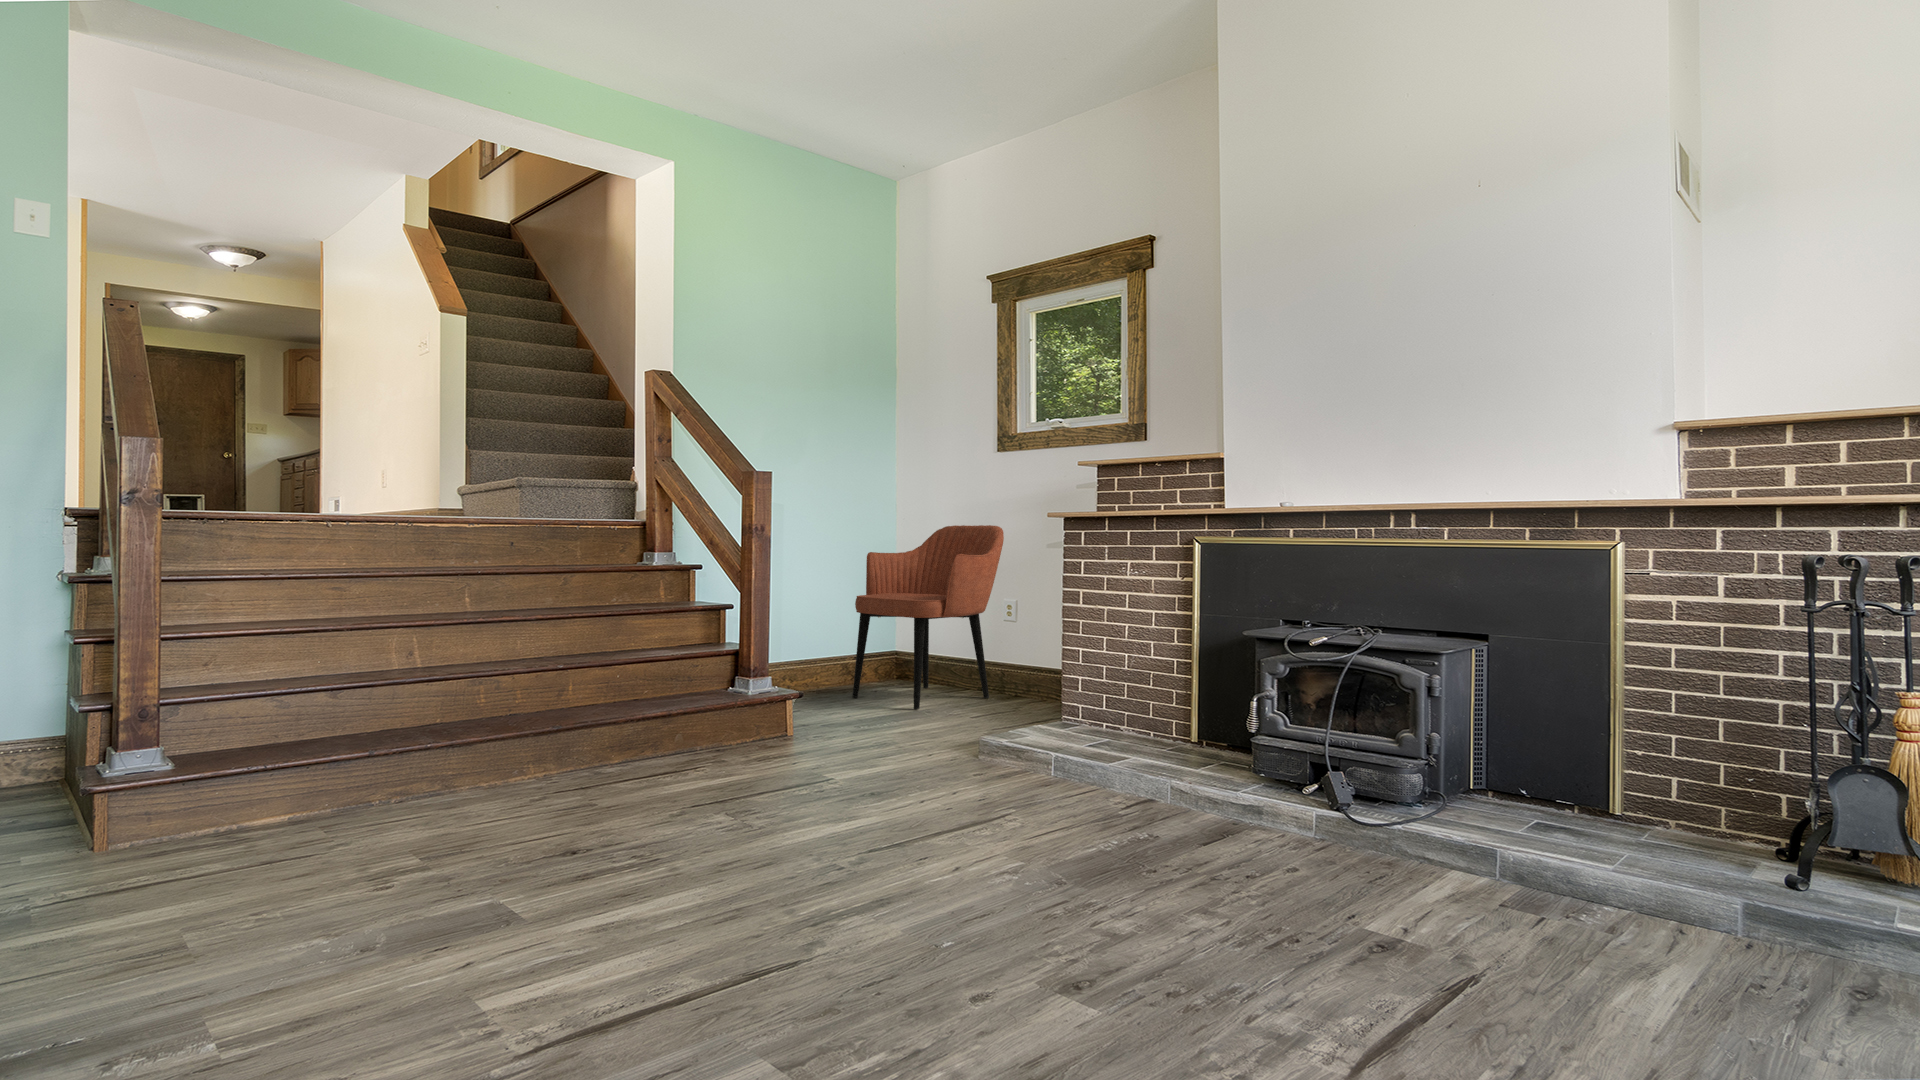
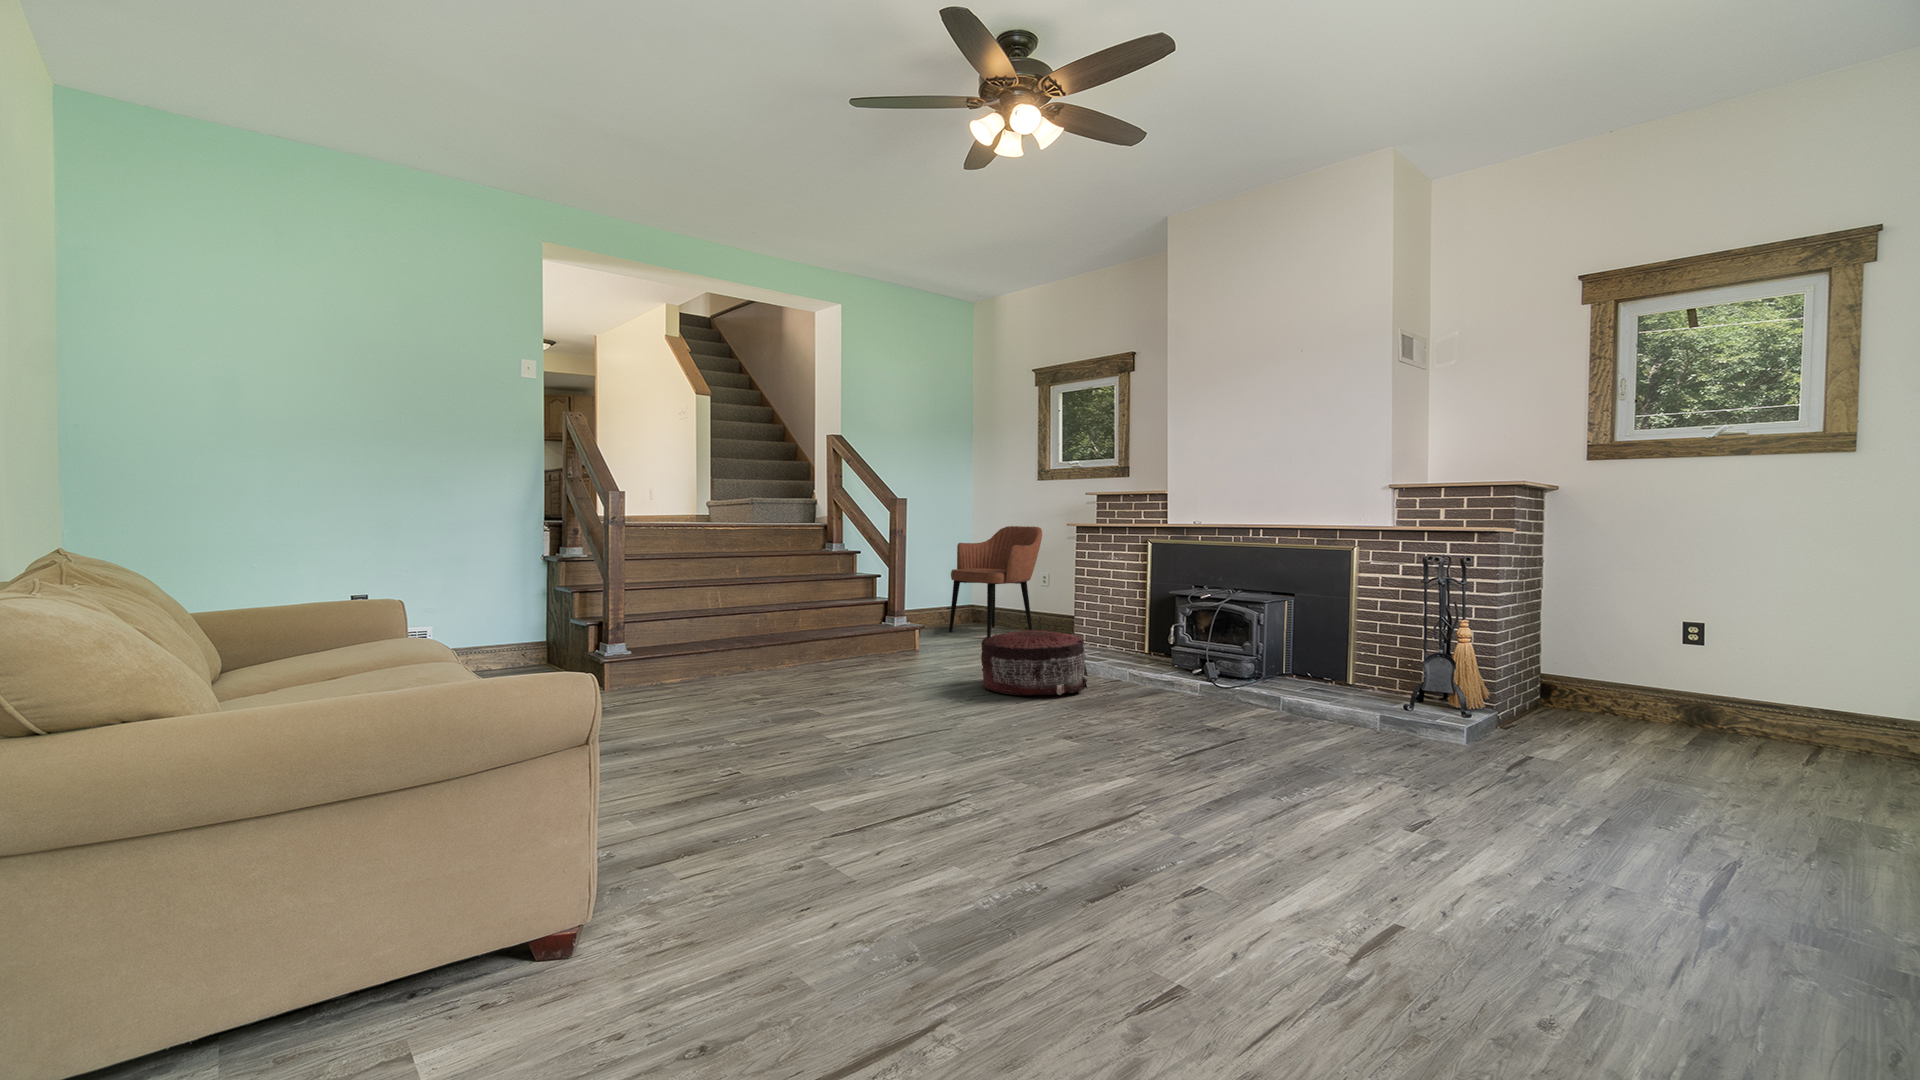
pouf: none [891,706,1098,846] -> present [981,630,1088,695]

